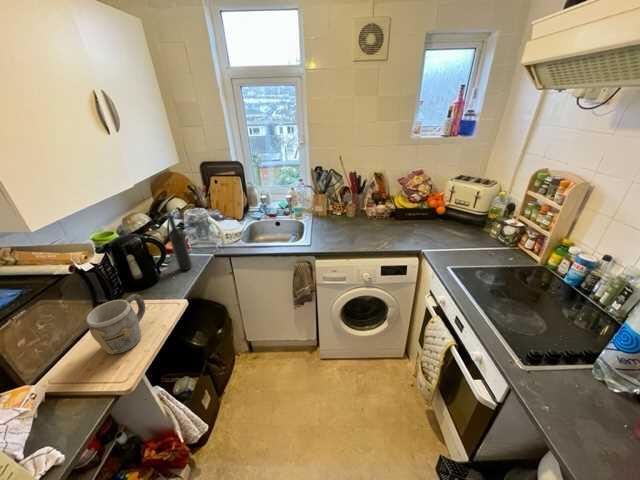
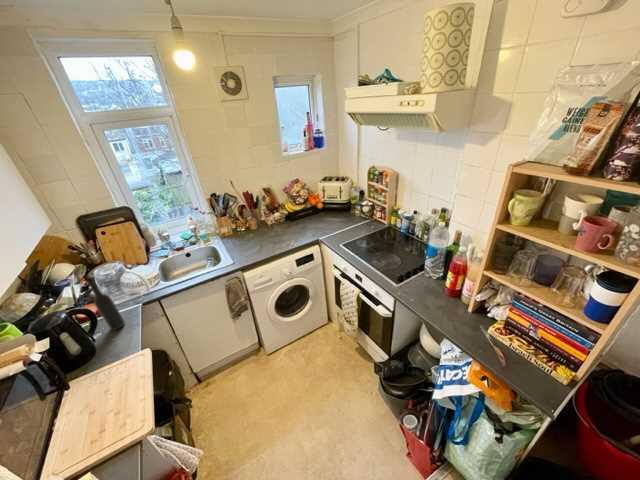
mug: present [87,294,145,354] -> none [65,360,123,422]

